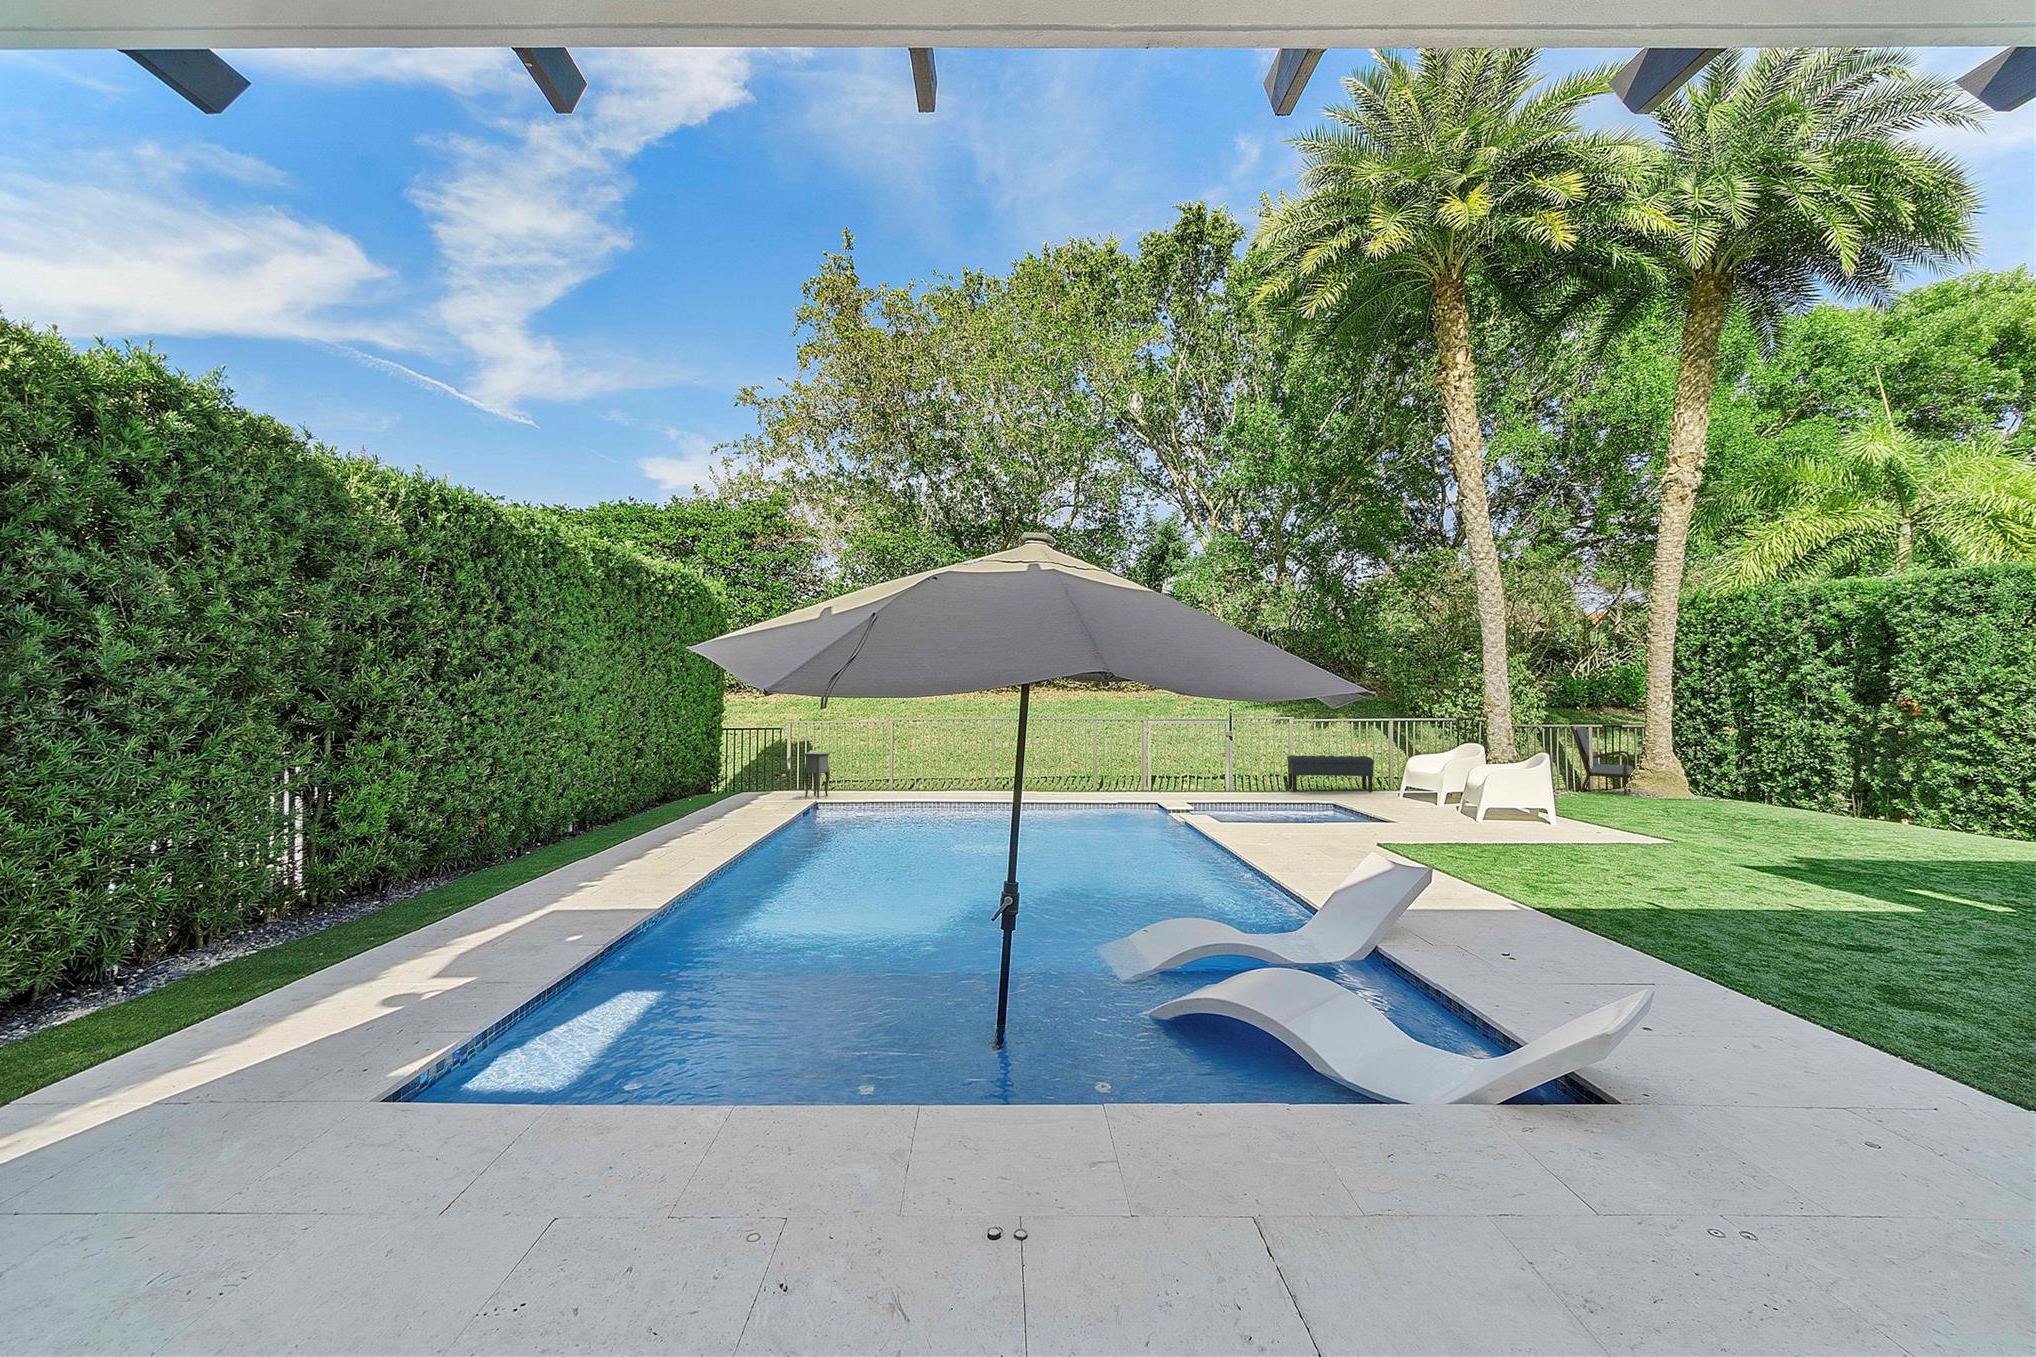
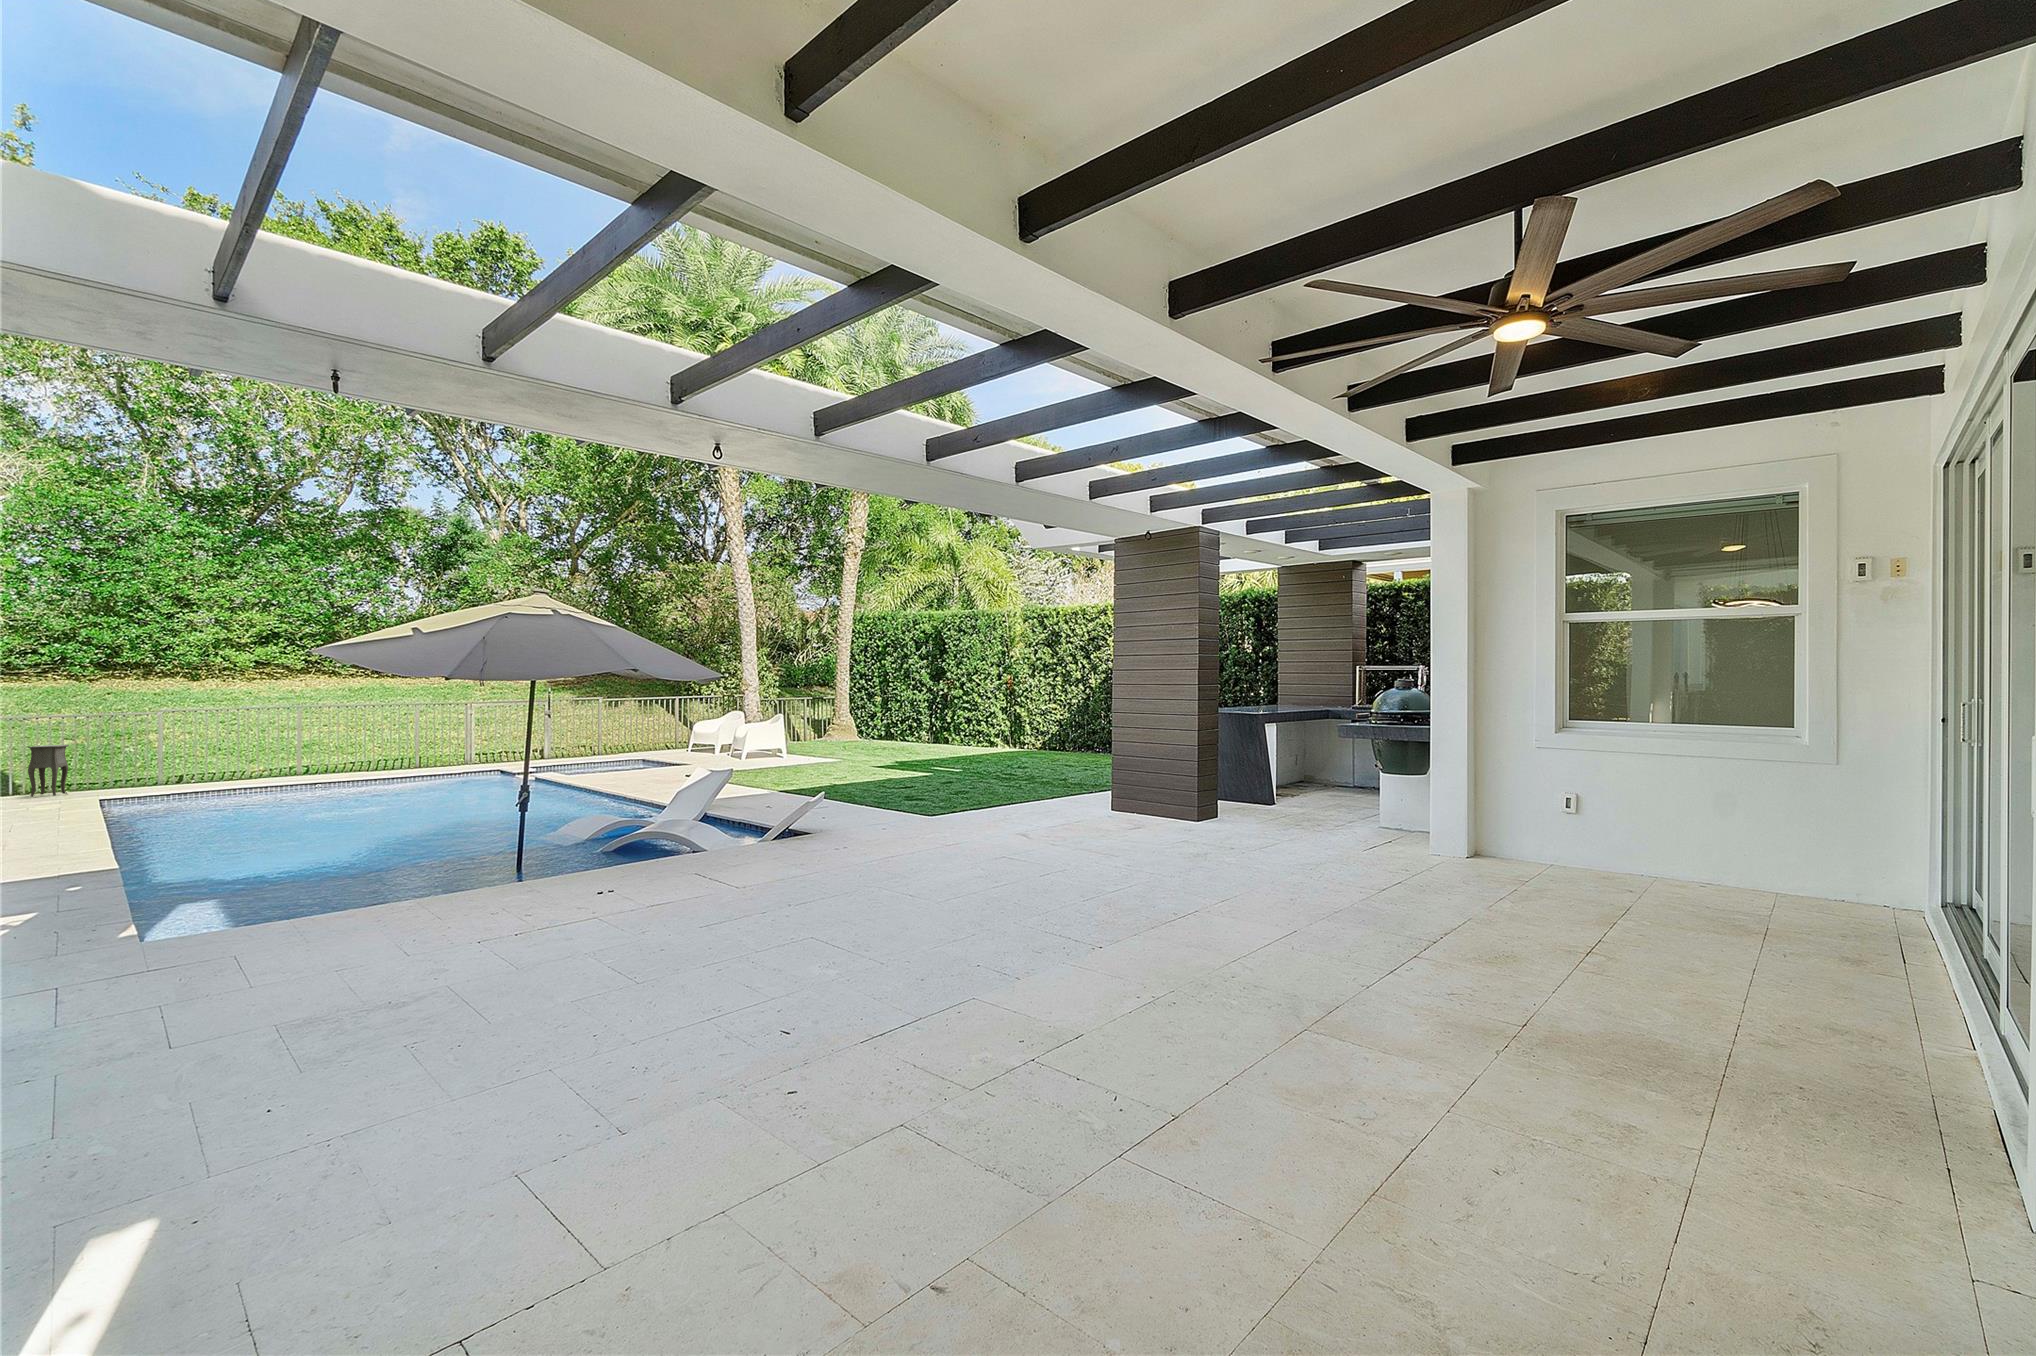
armchair: present [1569,721,1633,795] -> none [793,695,829,742]
bench: present [1287,755,1374,792] -> none [597,724,666,754]

